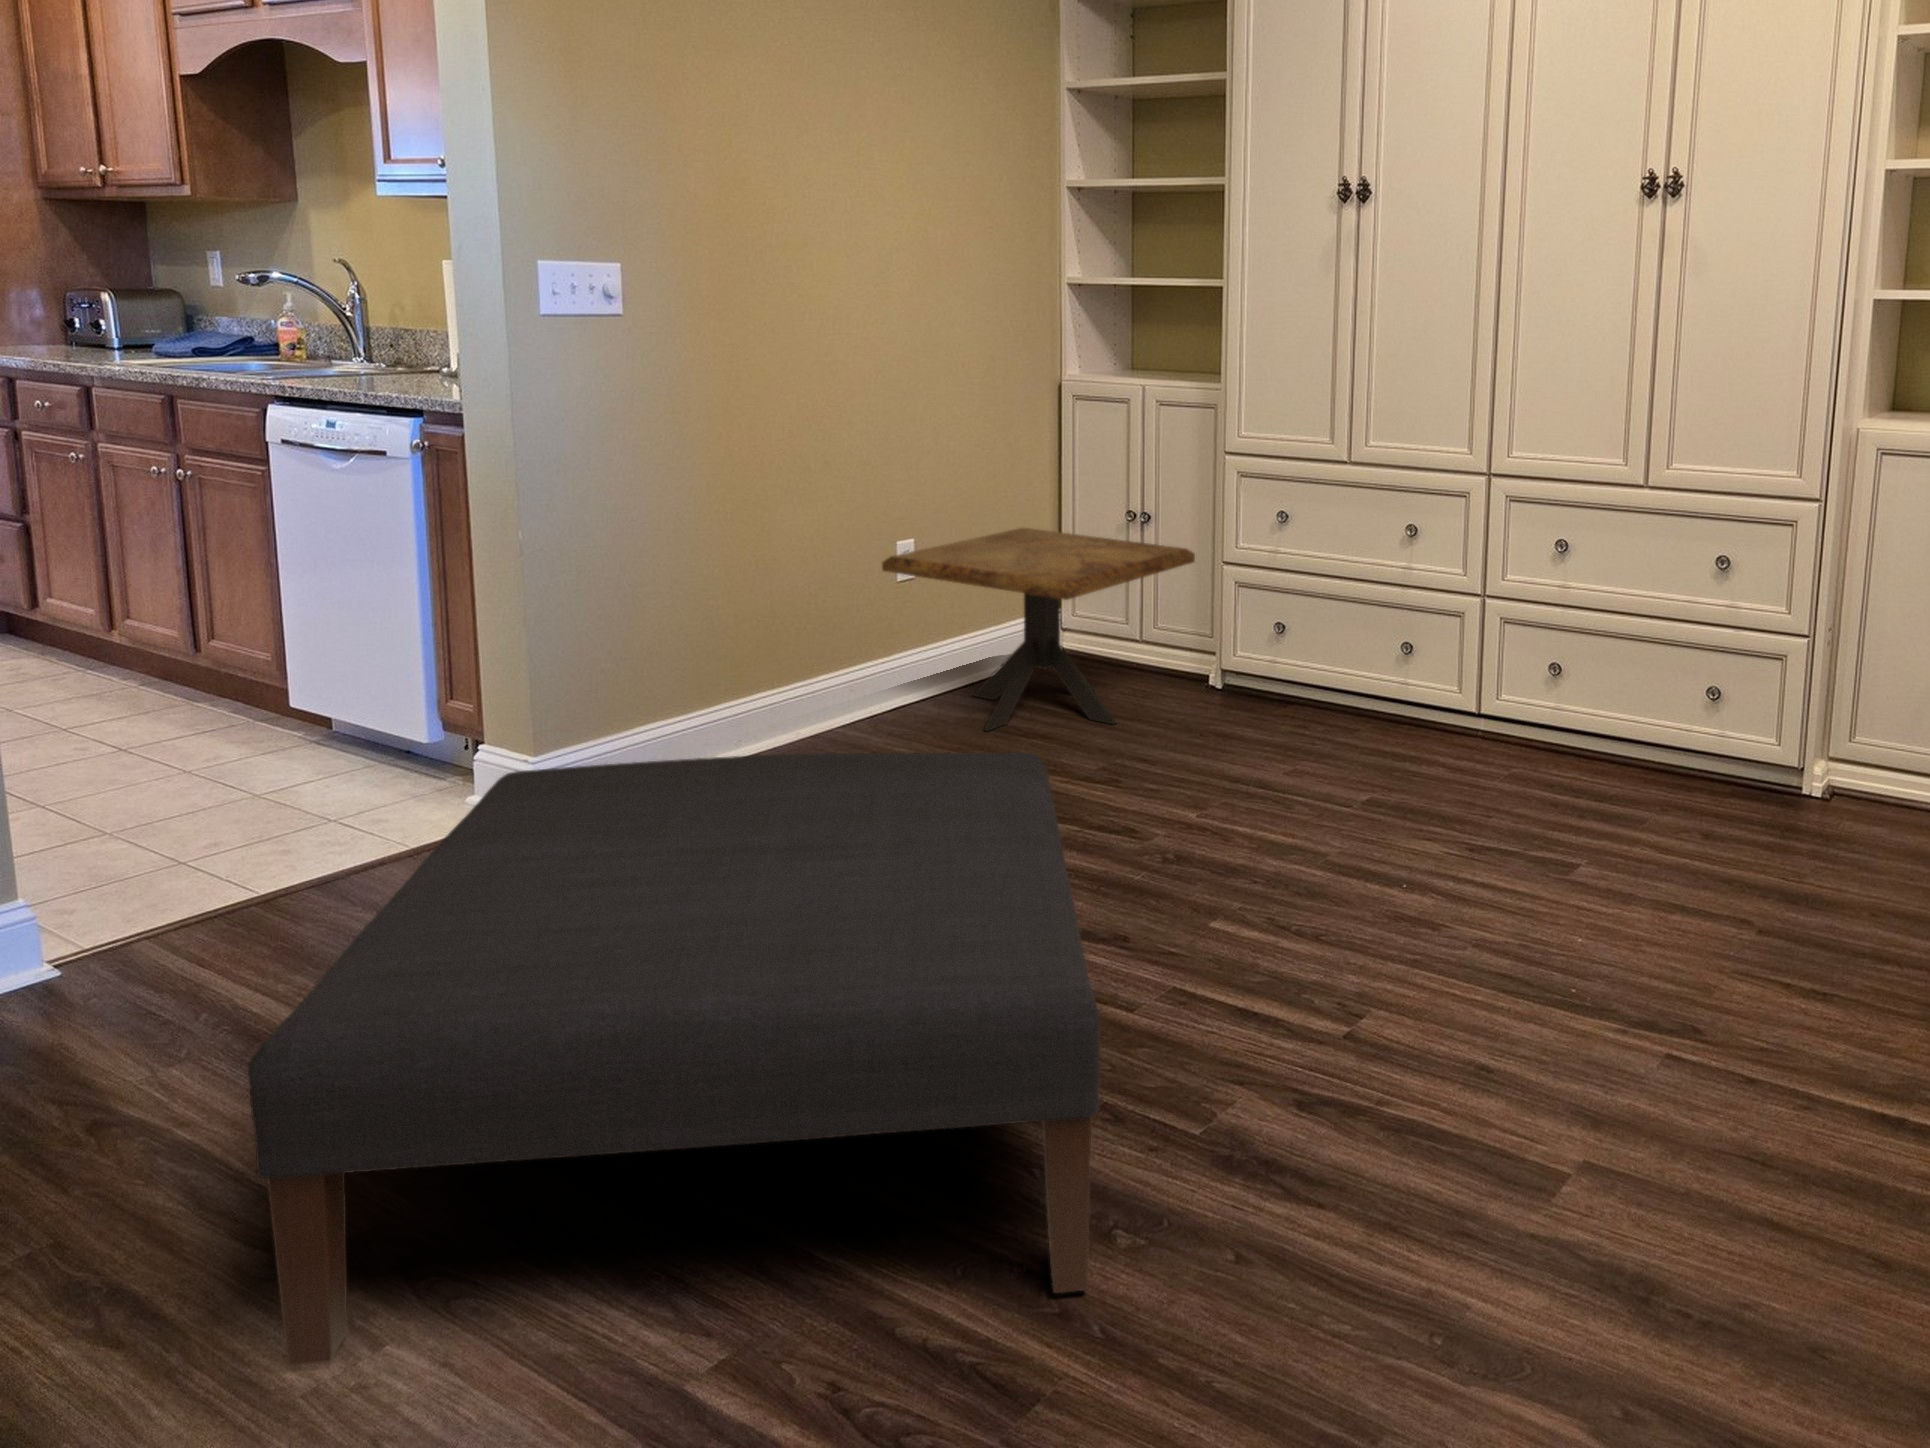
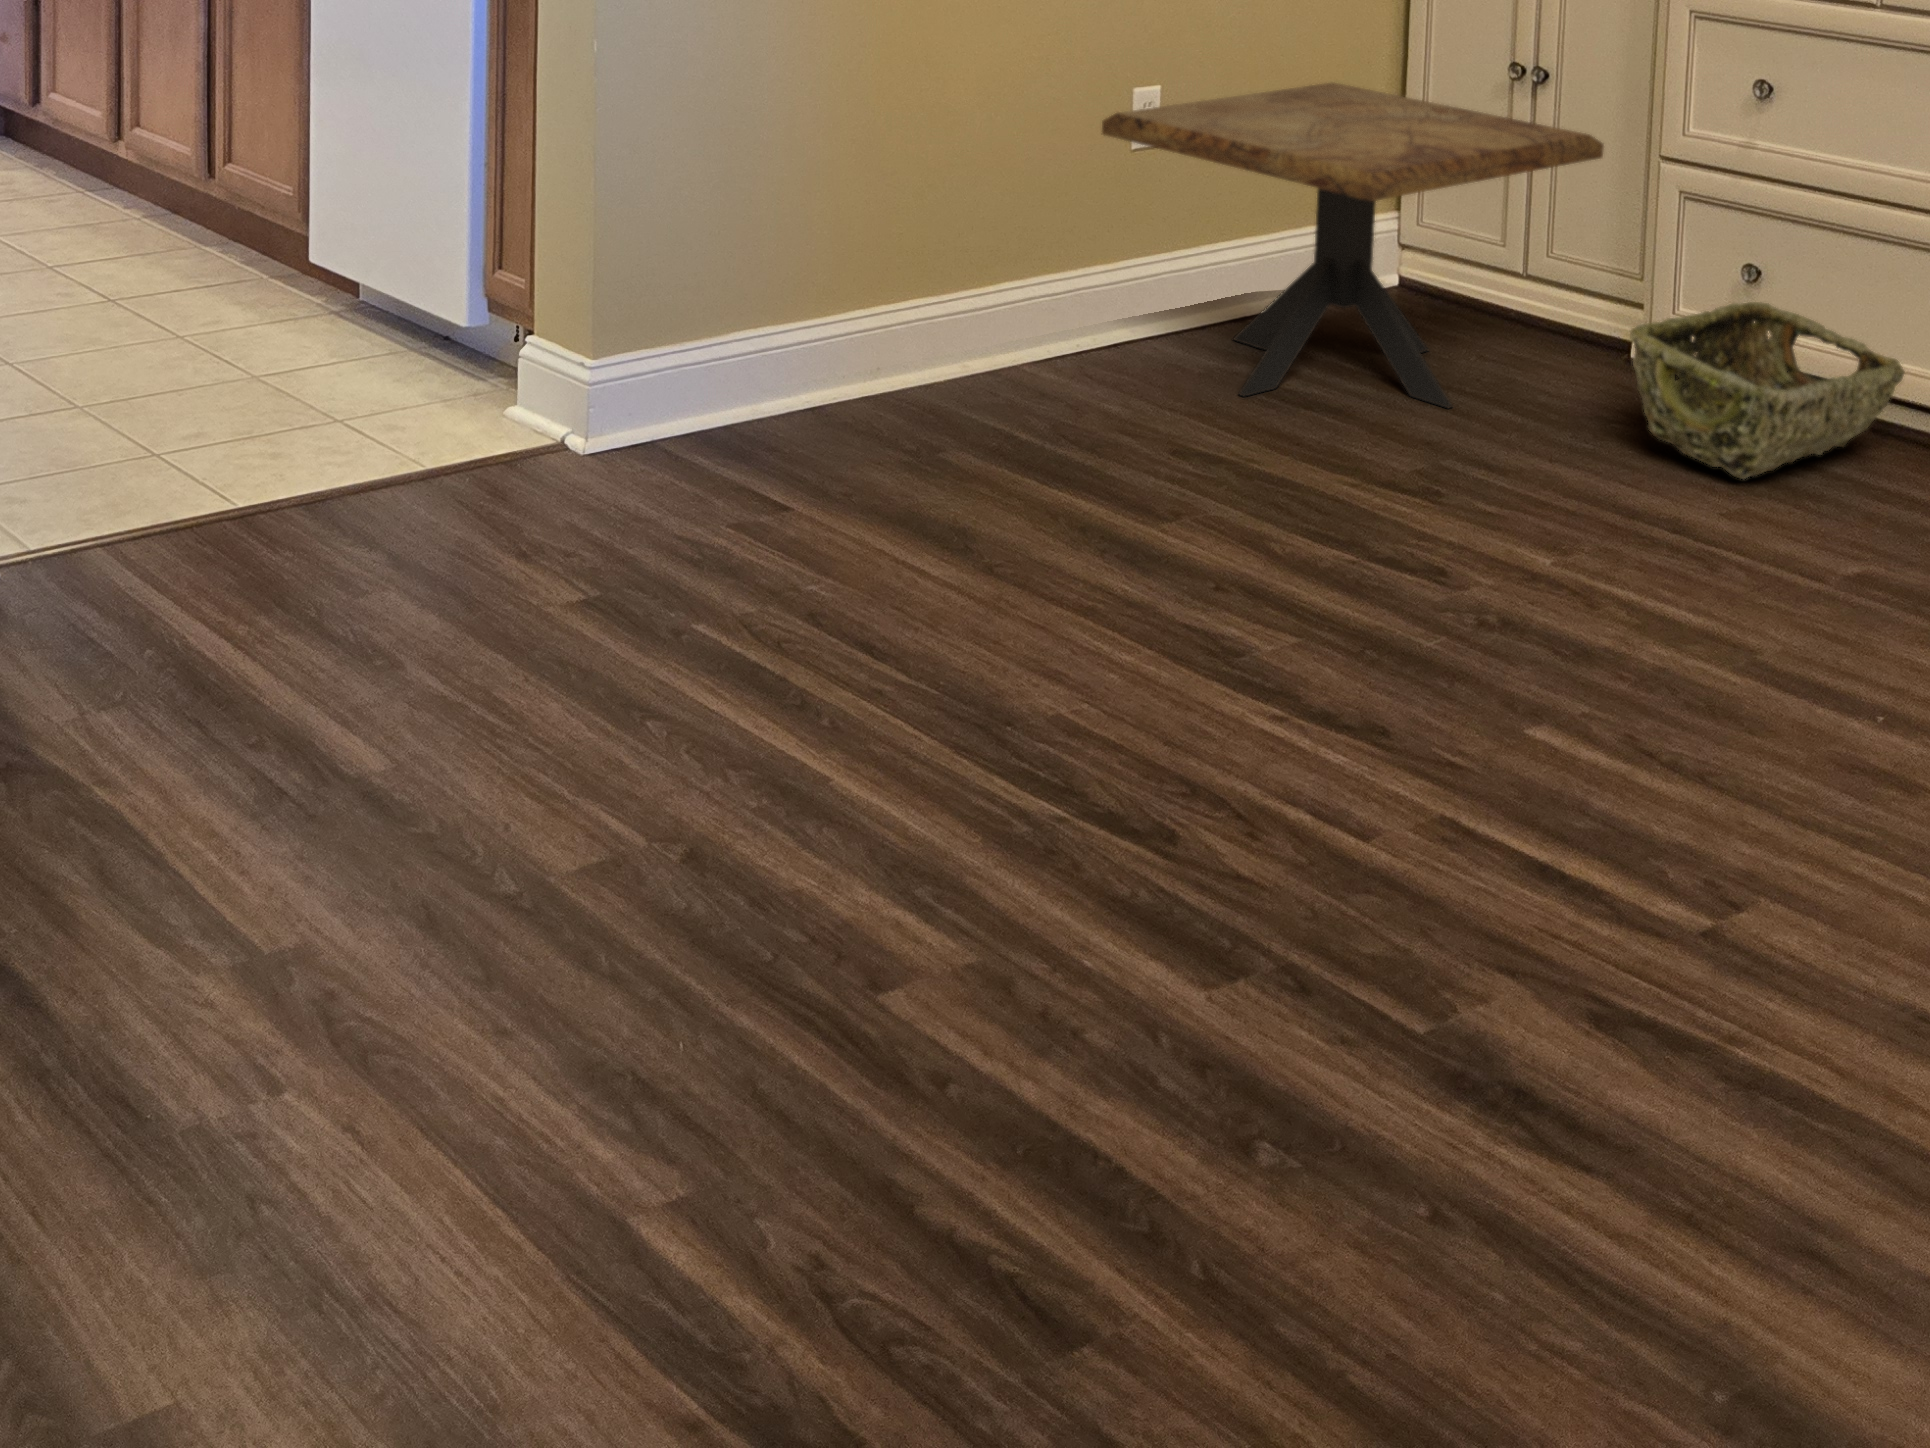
woven basket: none [1223,641,1374,748] -> present [1630,302,1904,479]
ottoman: present [248,752,1100,1365] -> none [191,367,1271,1207]

